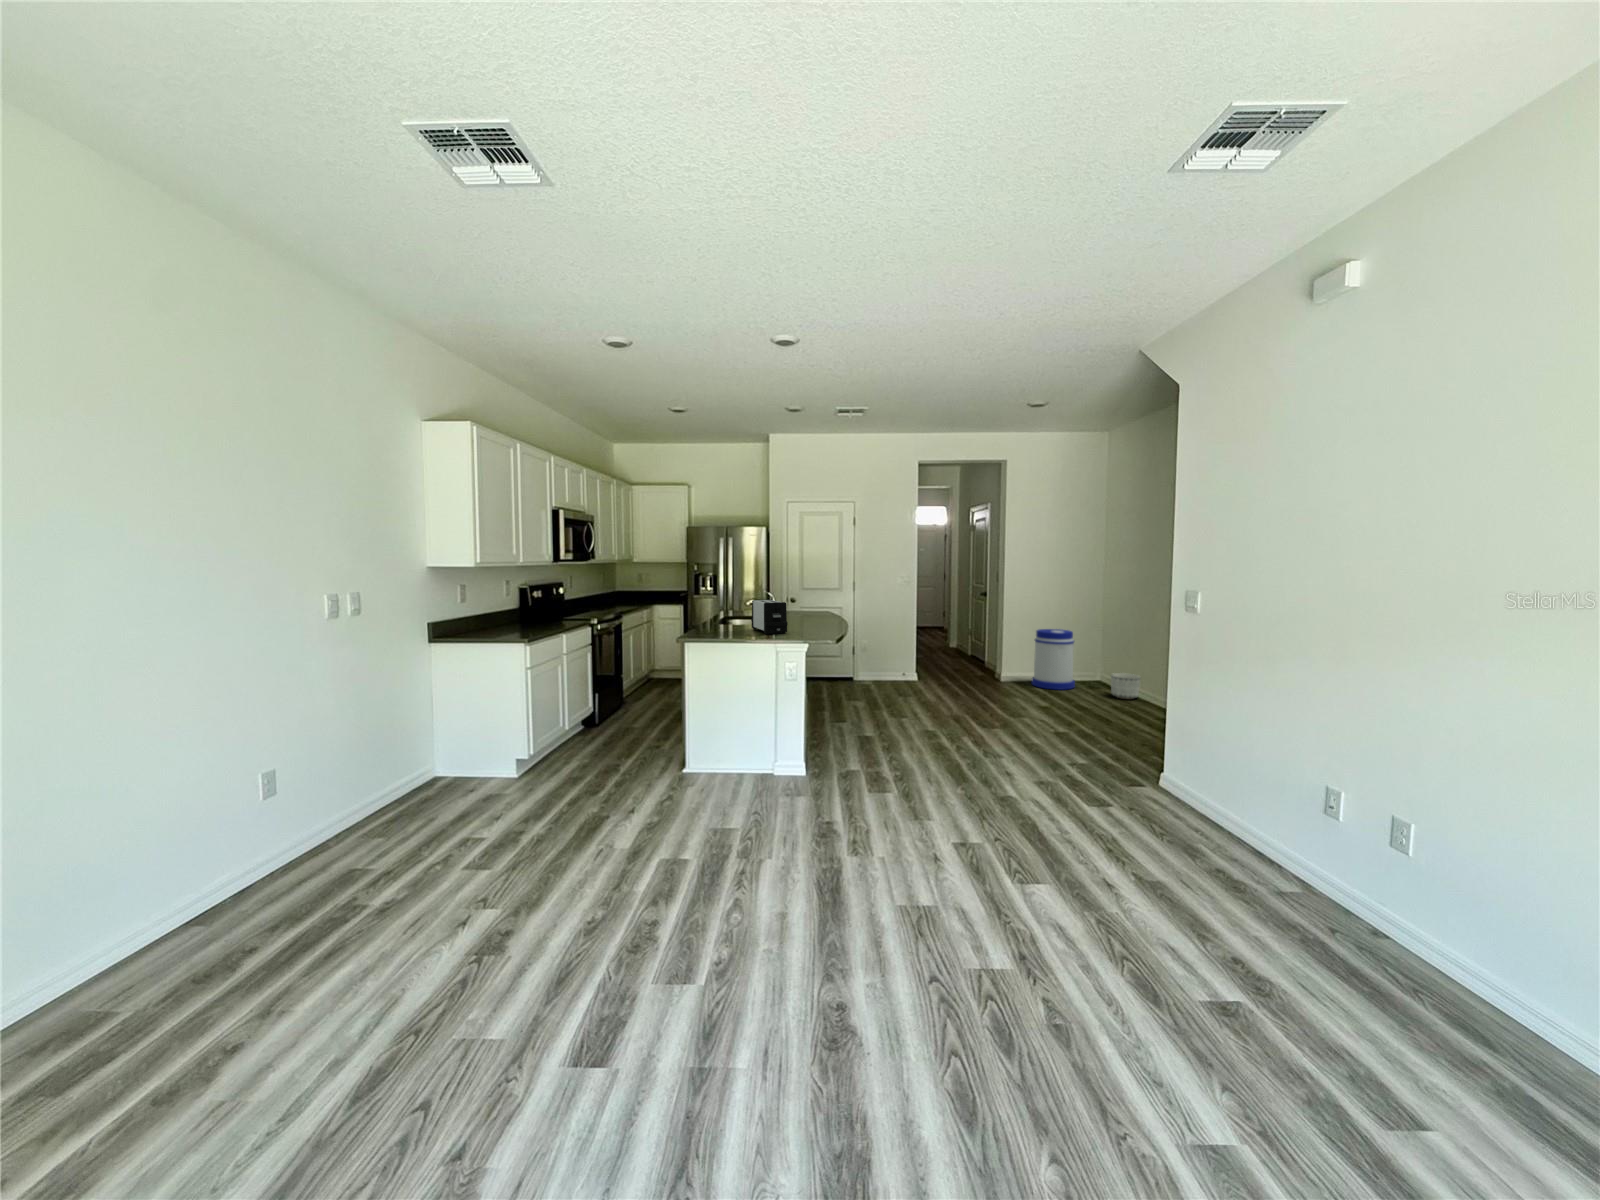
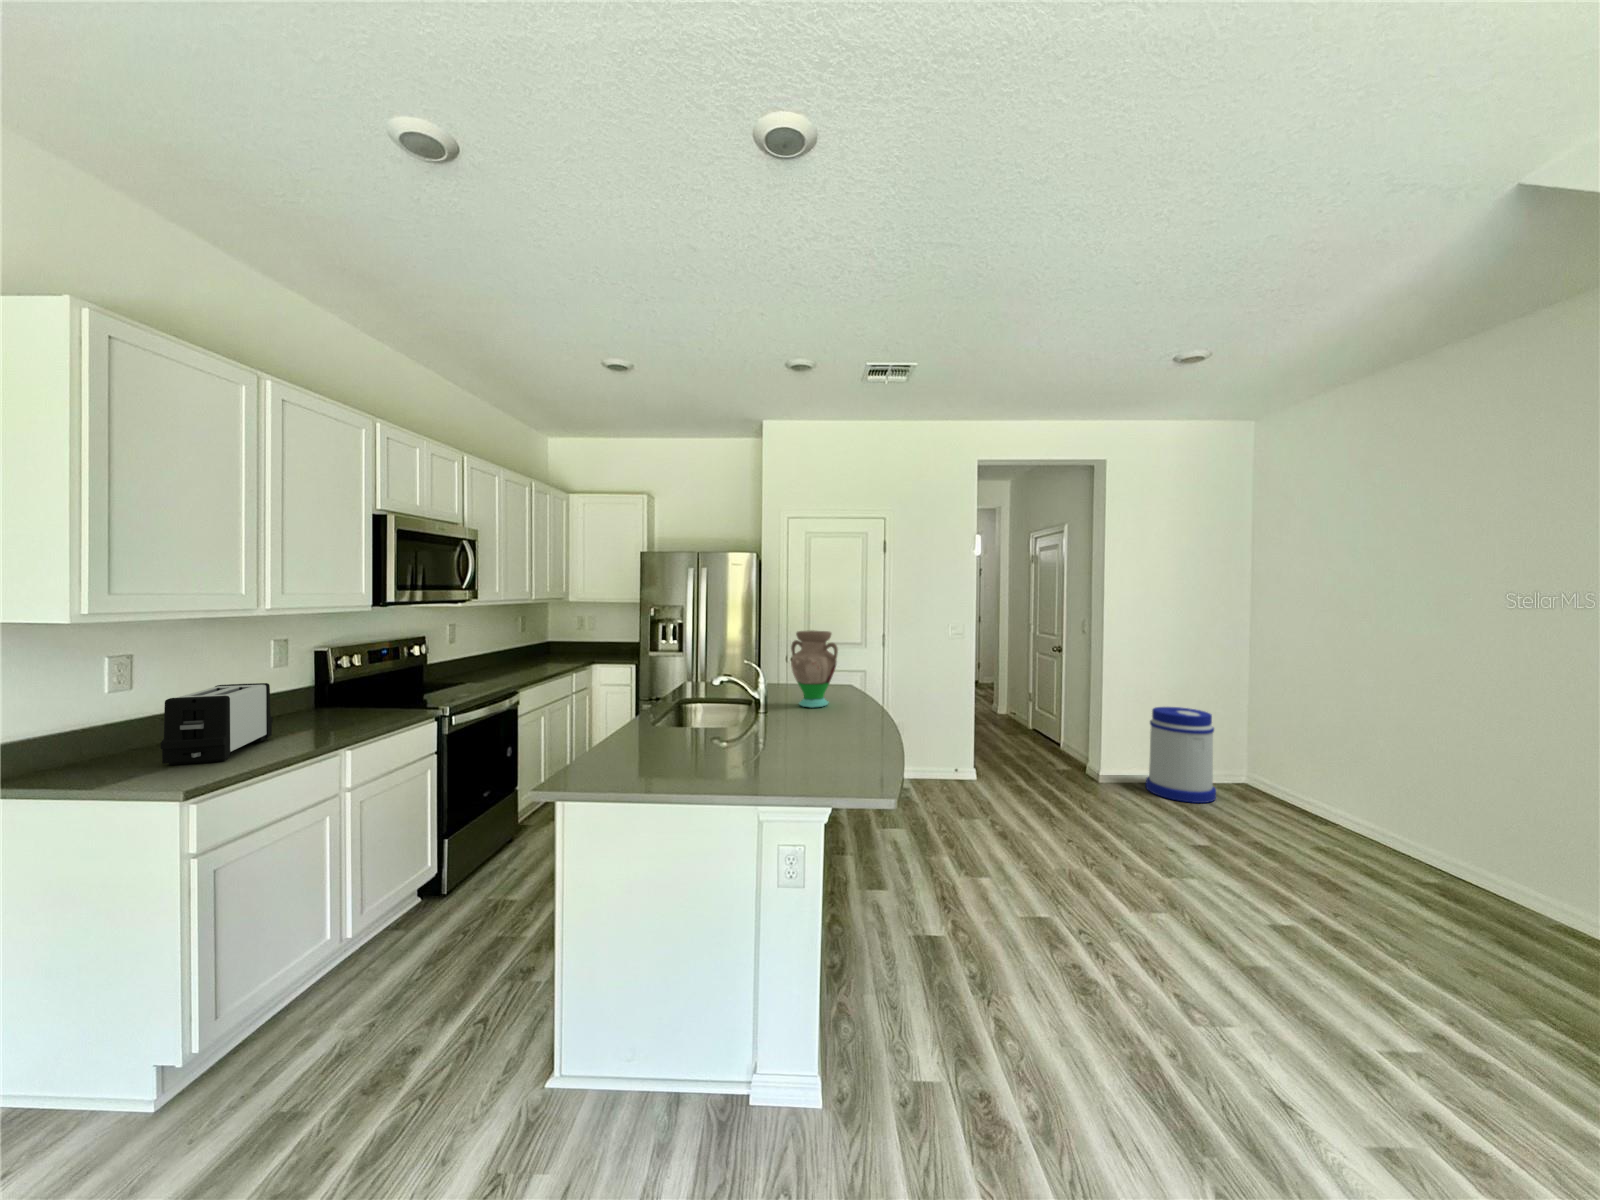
vase: none [790,574,816,617] -> present [791,630,838,708]
toaster: present [751,600,788,634] -> present [161,683,273,765]
planter: present [1111,673,1140,699] -> none [1286,783,1340,828]

